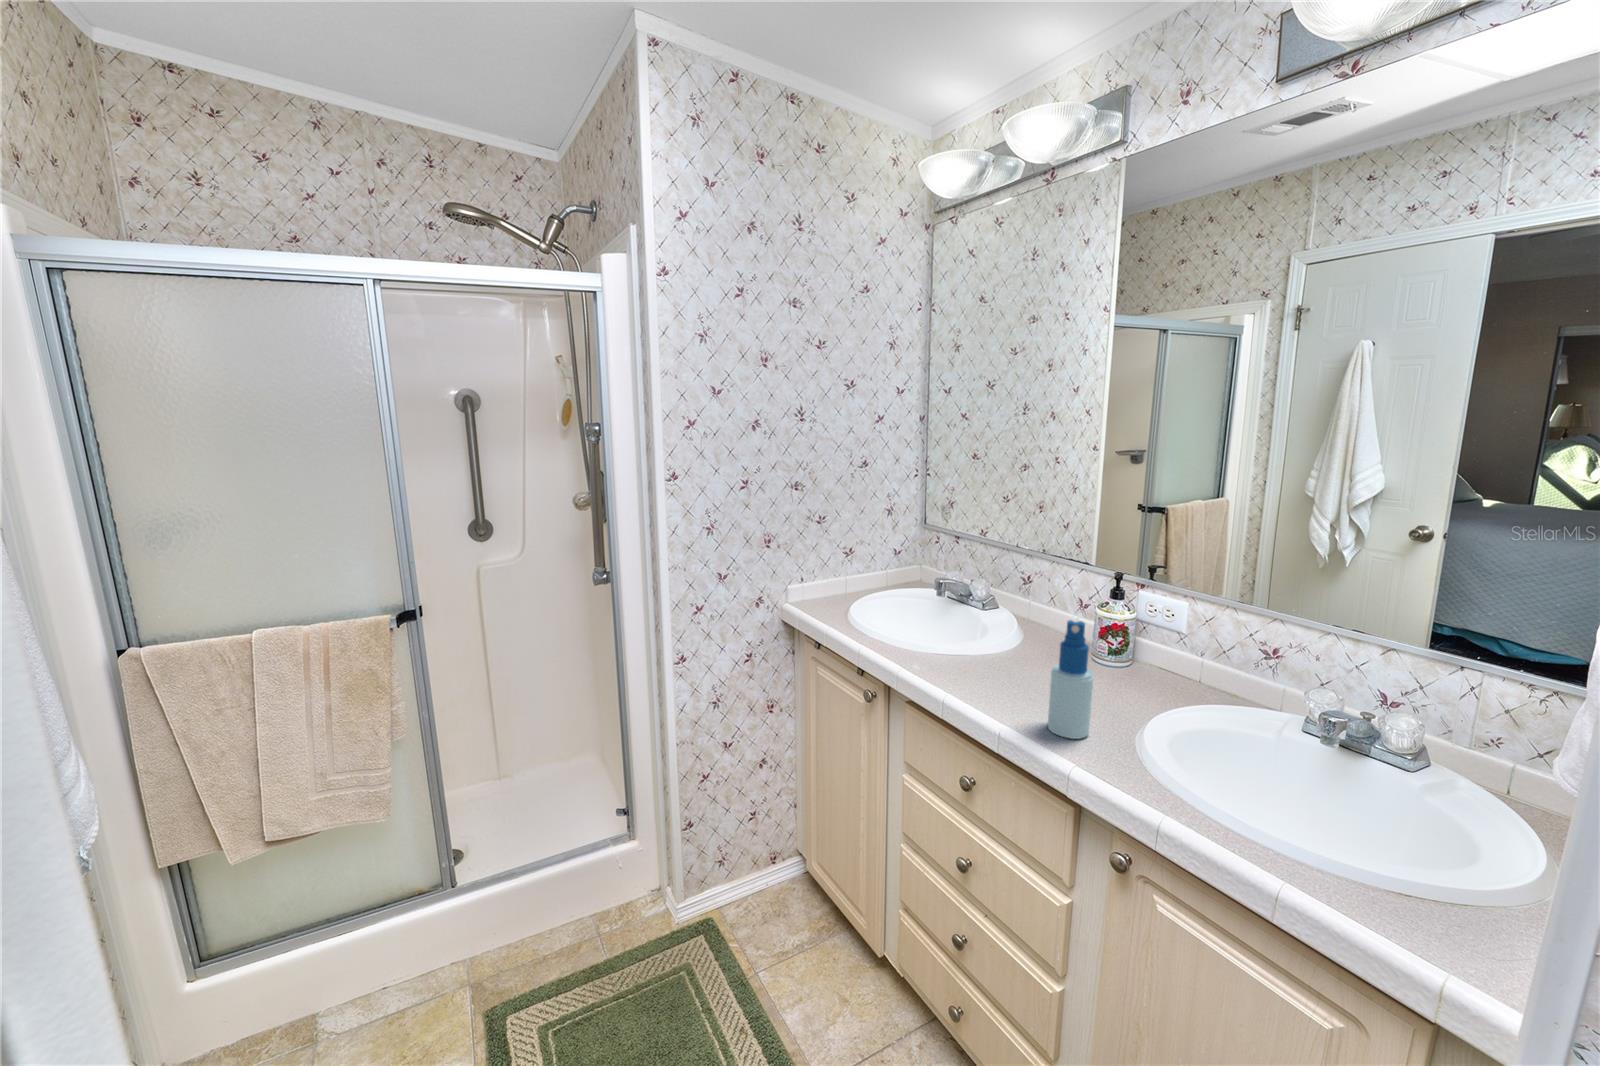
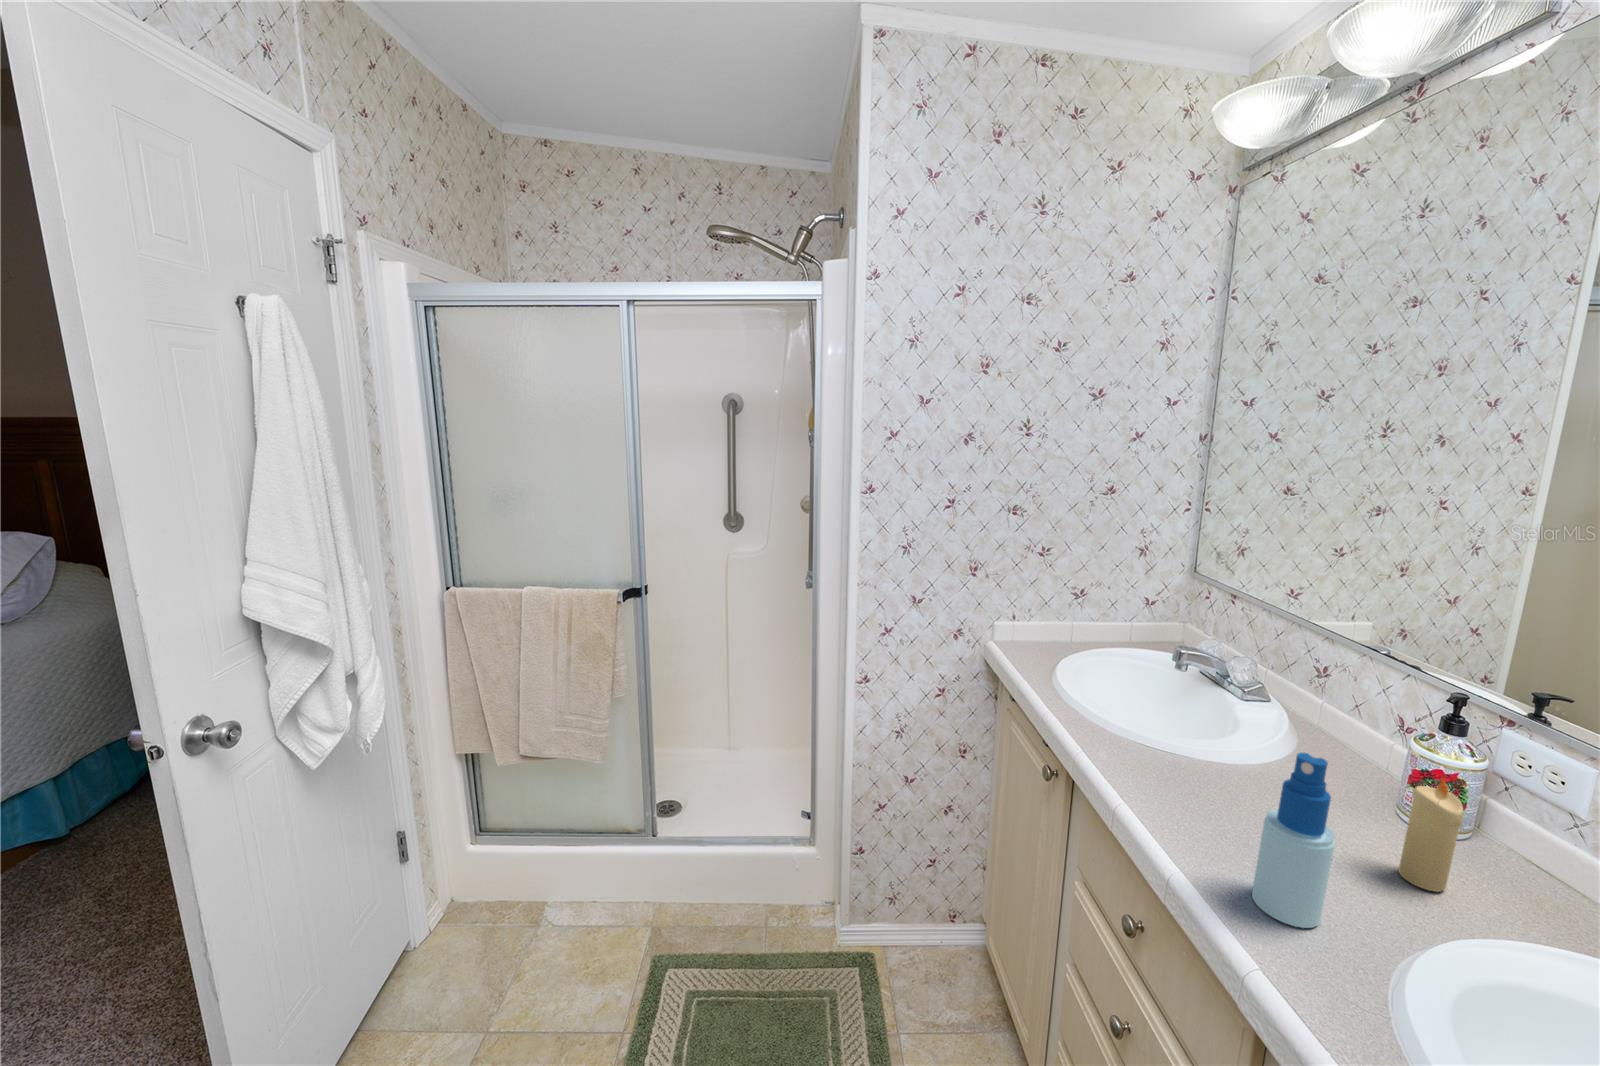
candle: none [1109,623,1140,699] -> present [1399,777,1463,892]

